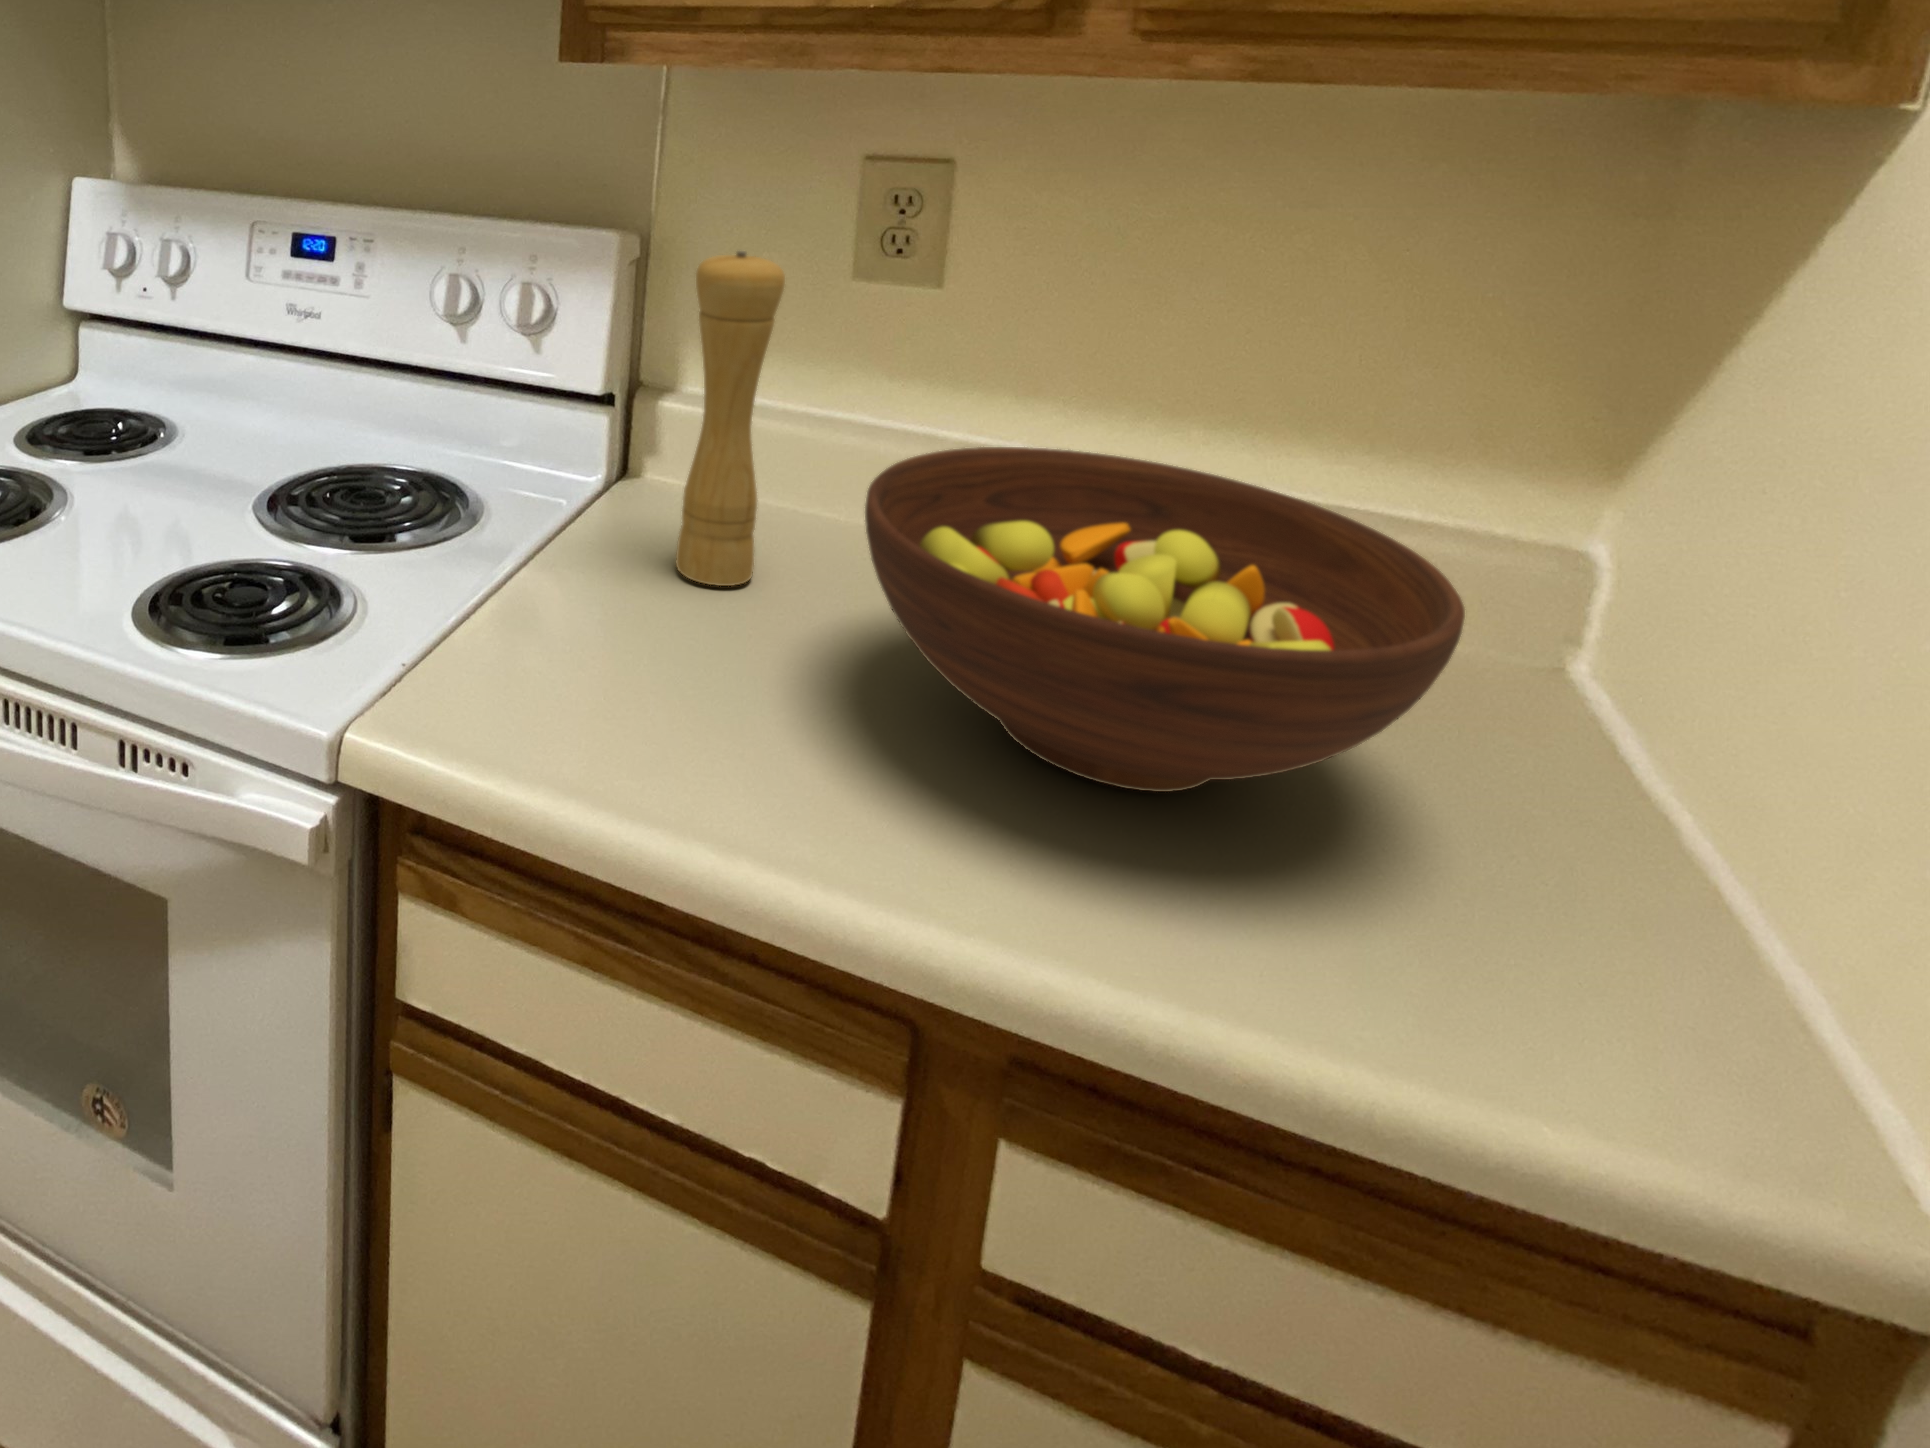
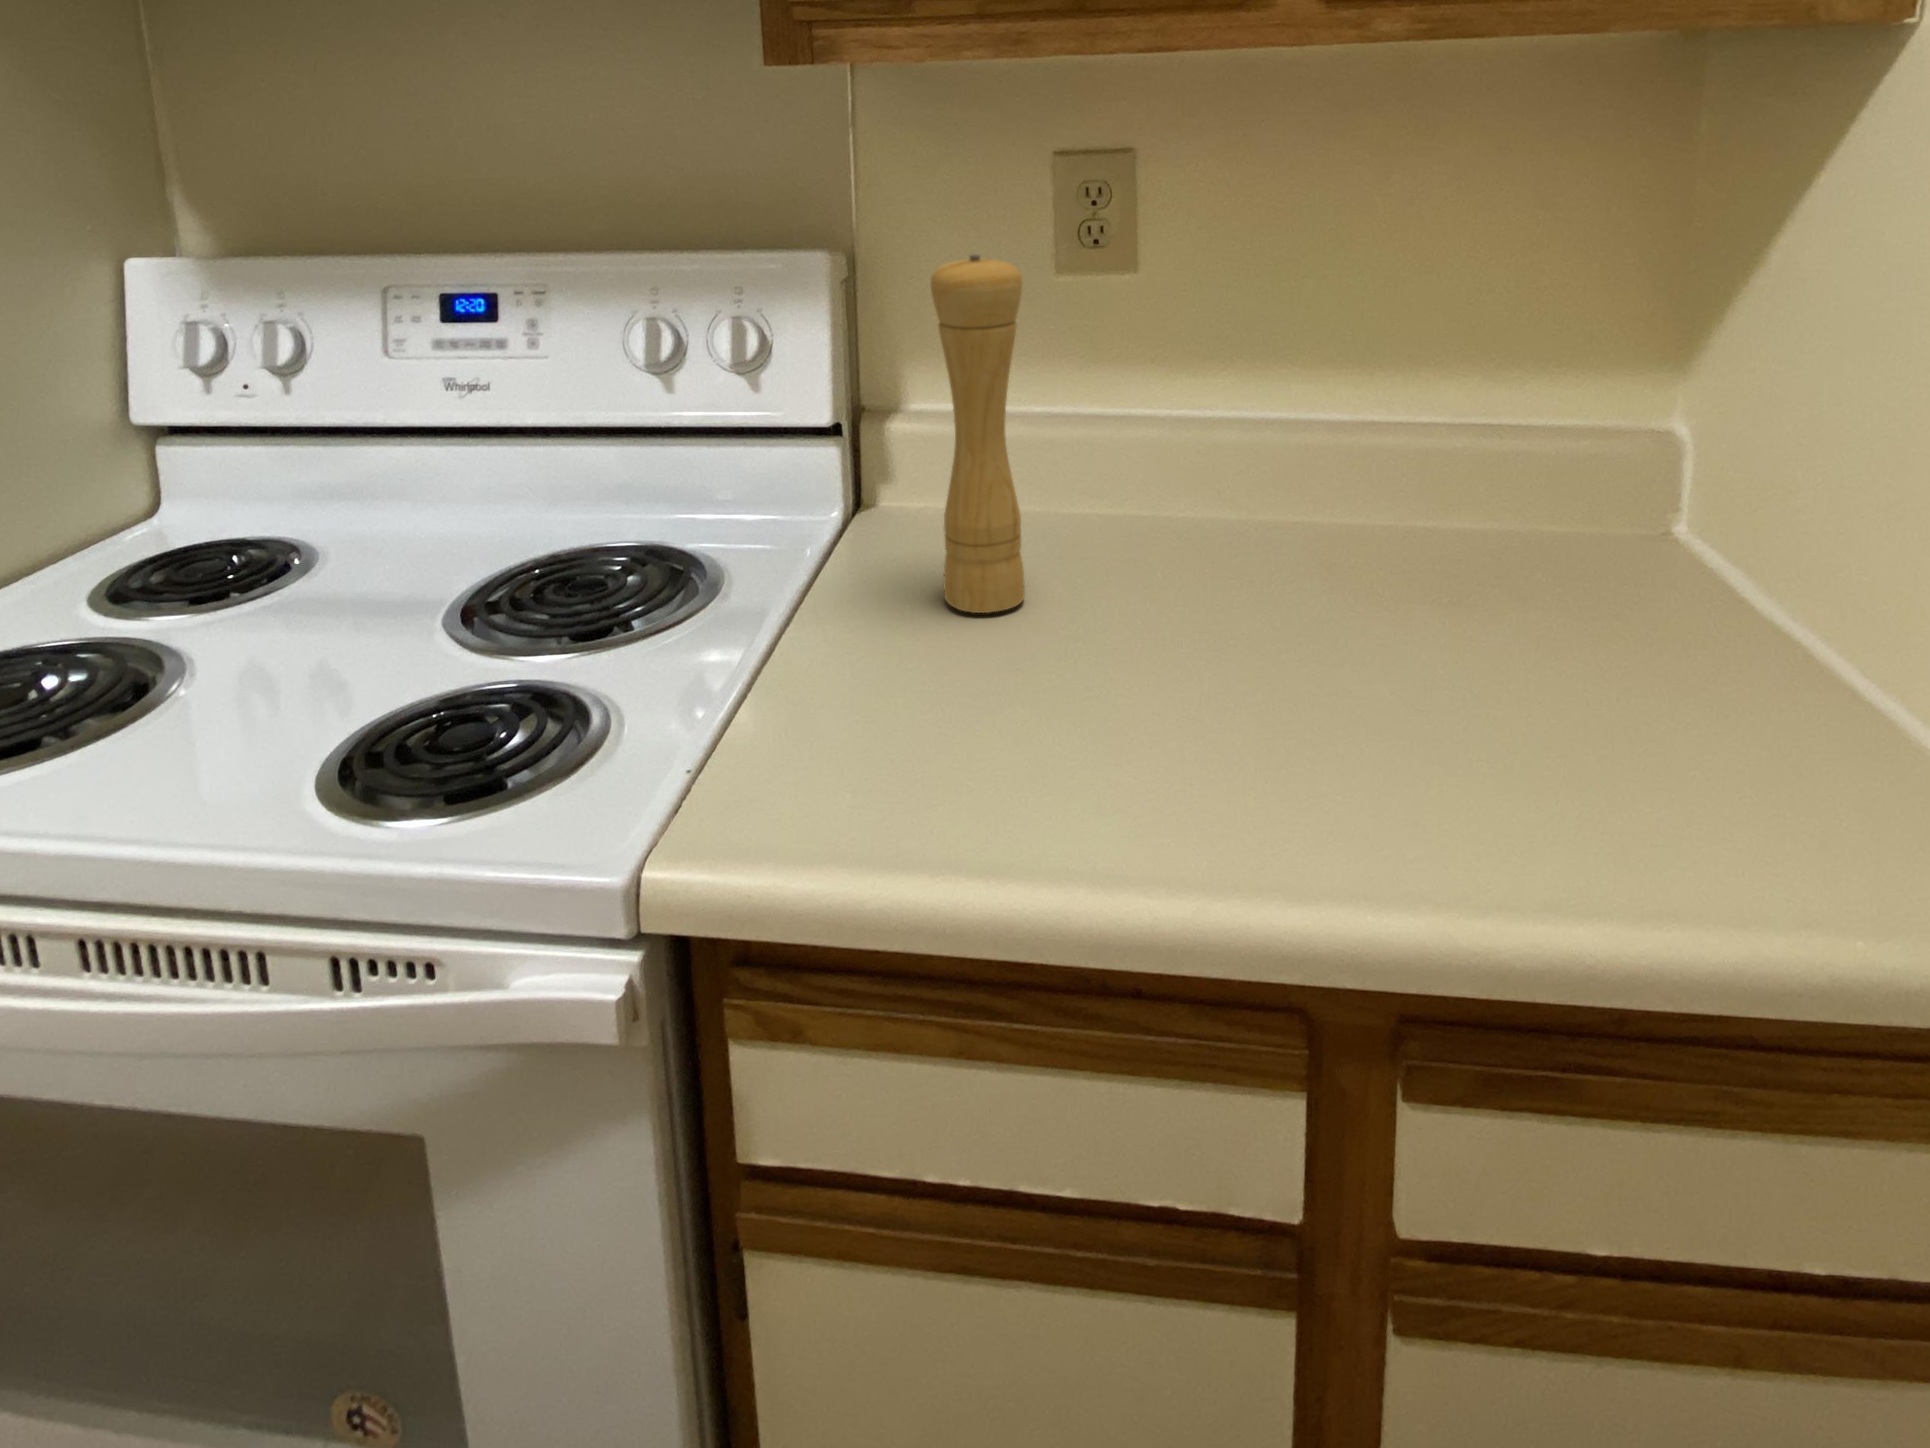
fruit bowl: present [865,447,1465,792] -> none [1148,412,1679,728]

